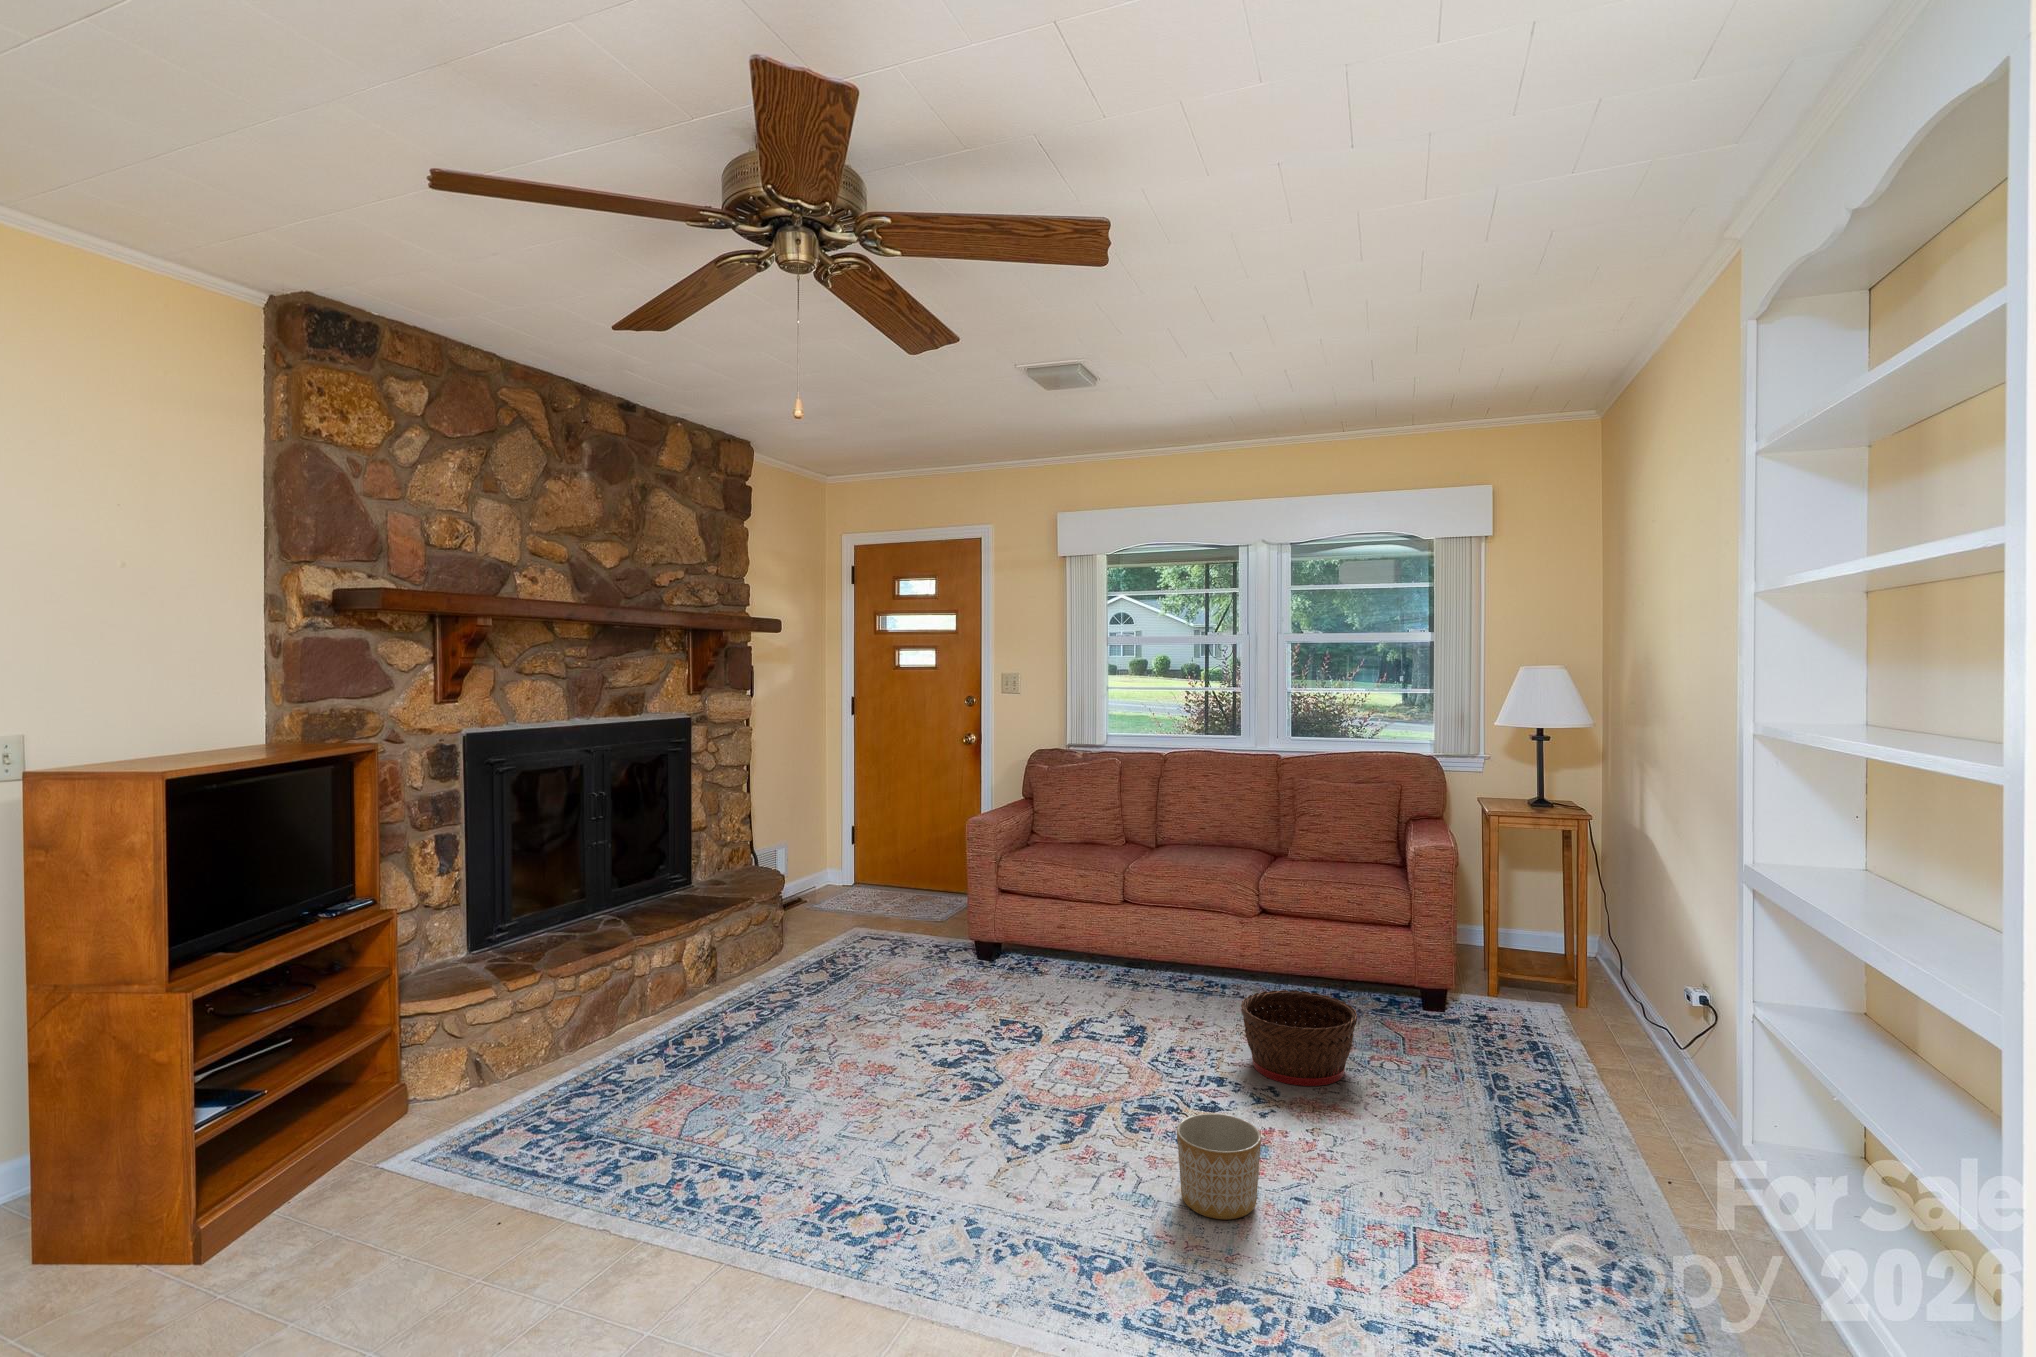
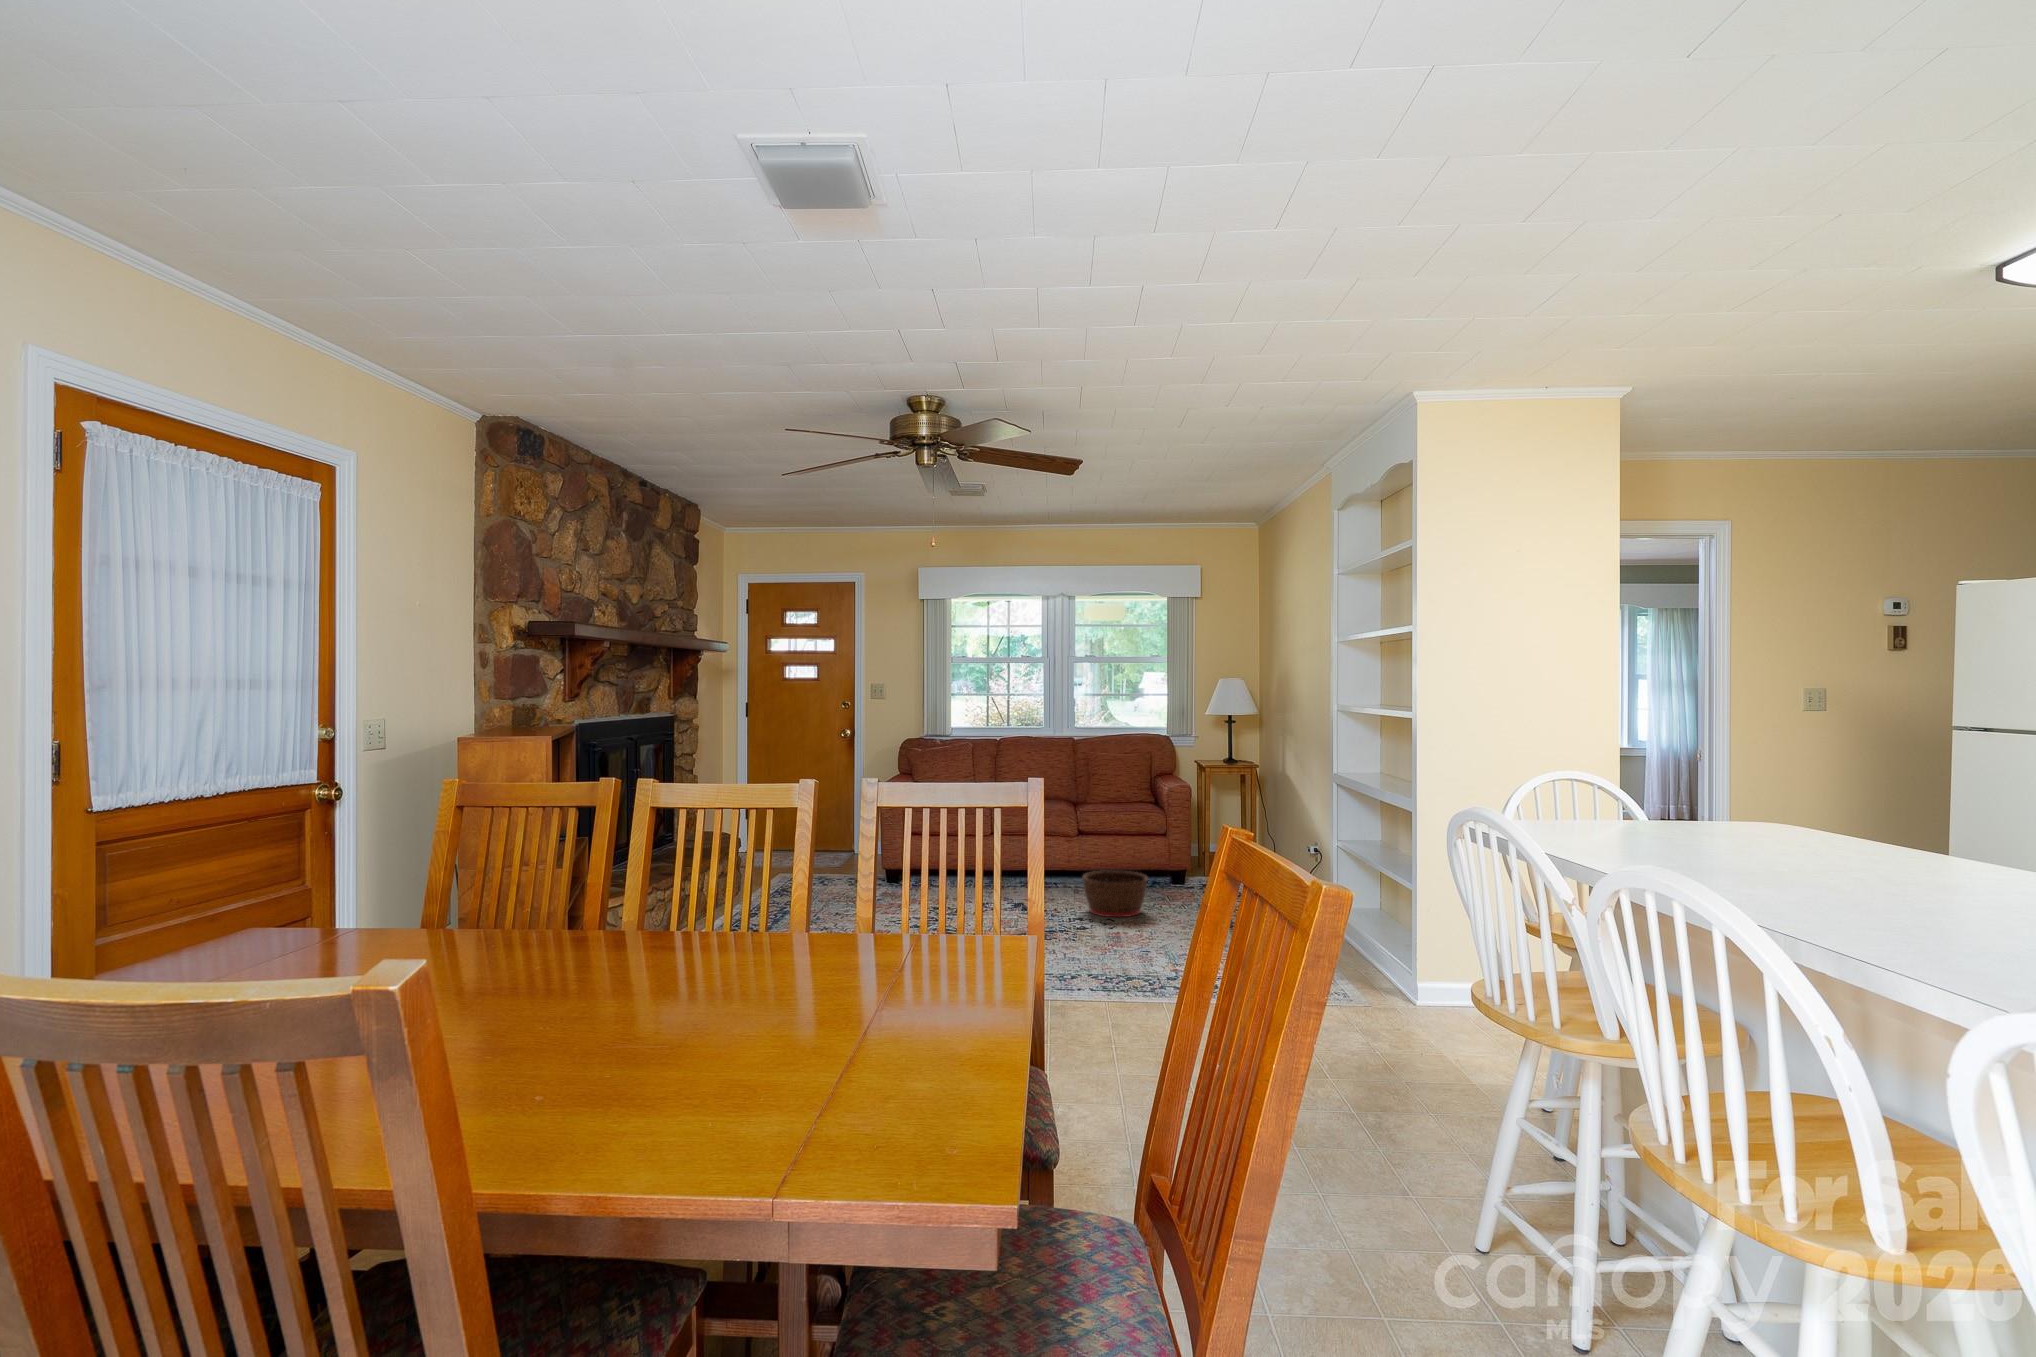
planter: present [1177,1114,1261,1220] -> none [1081,913,1125,960]

